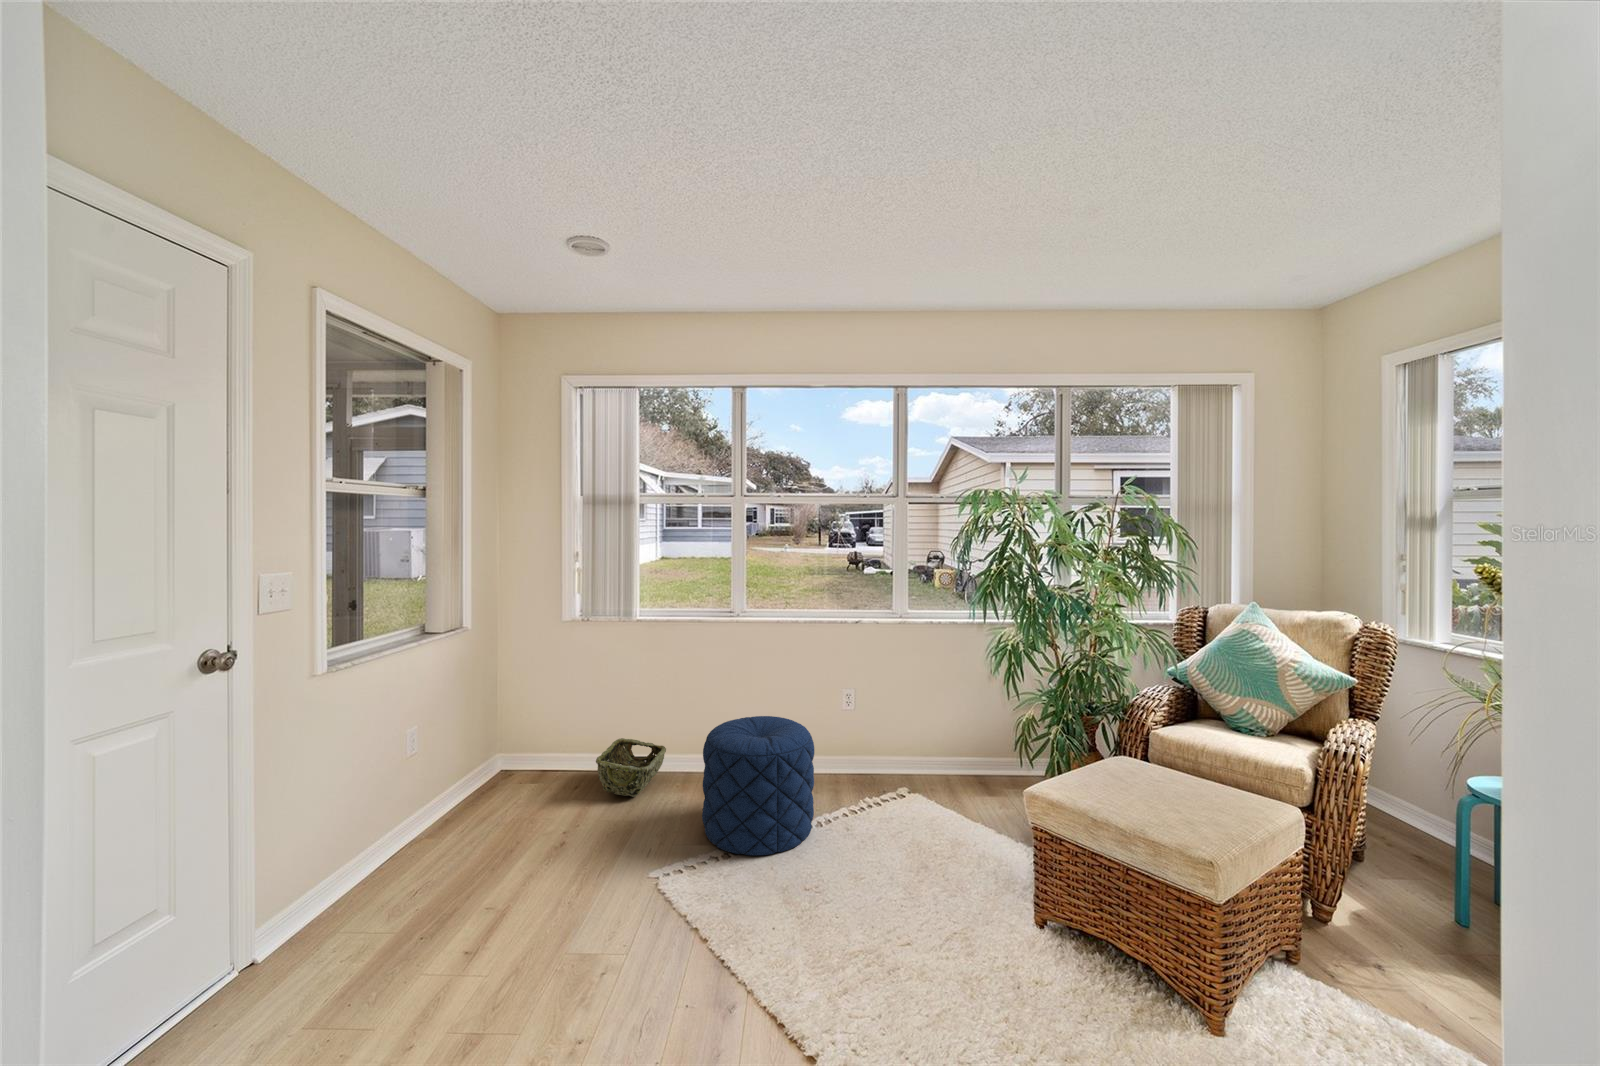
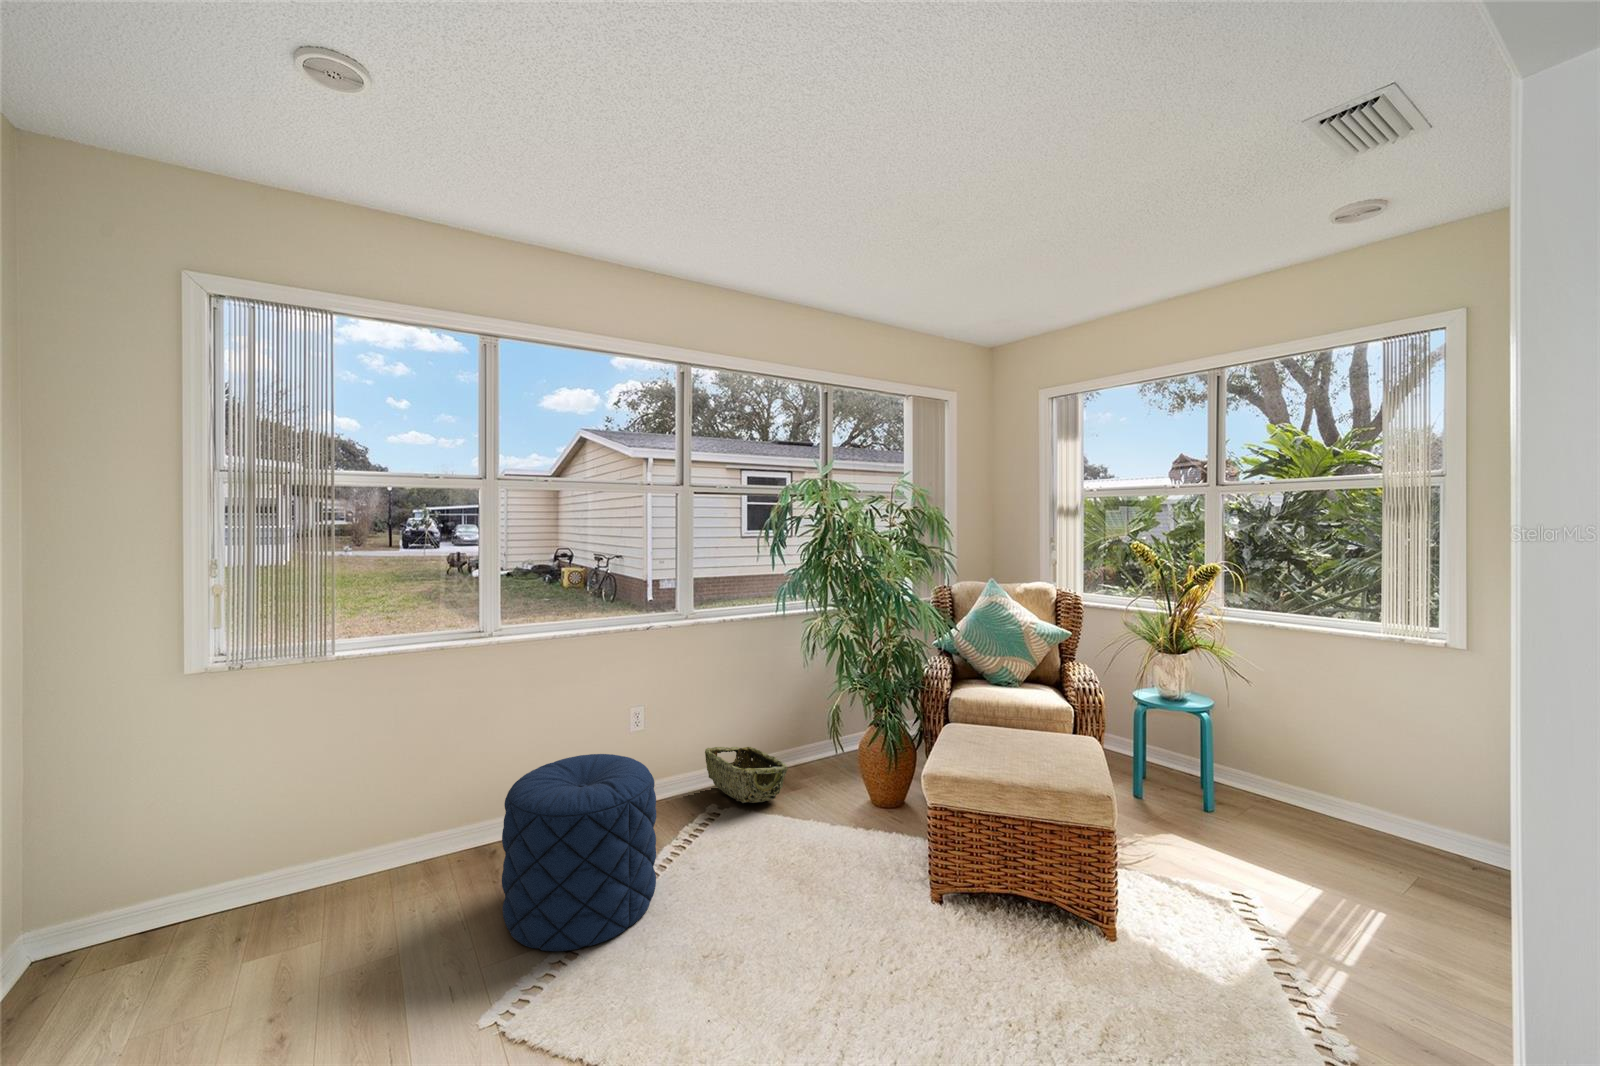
woven basket: present [596,738,666,797] -> present [705,747,788,803]

